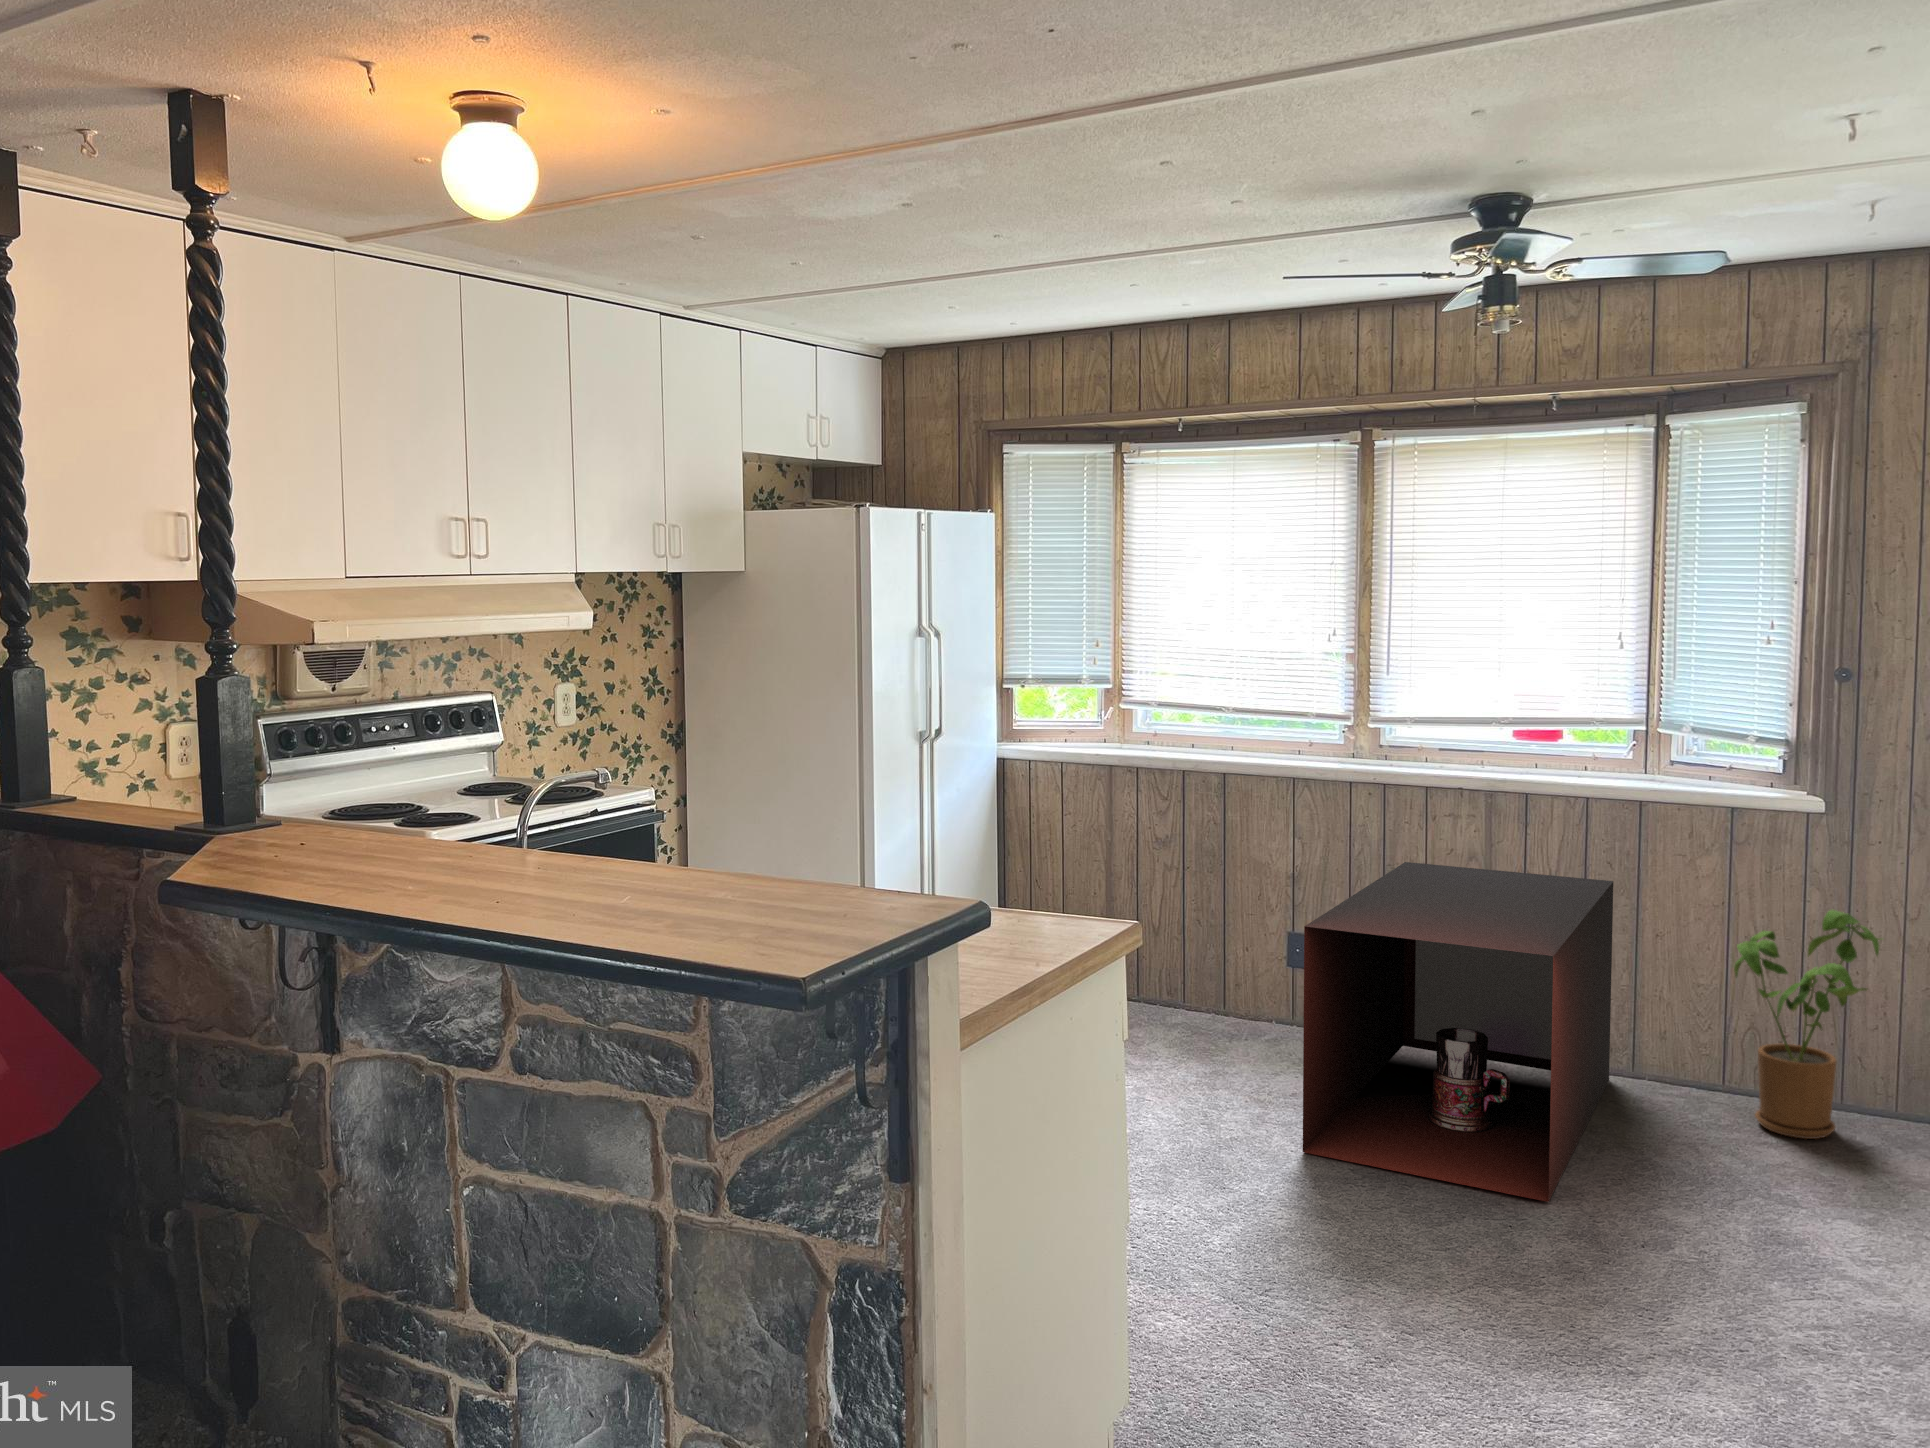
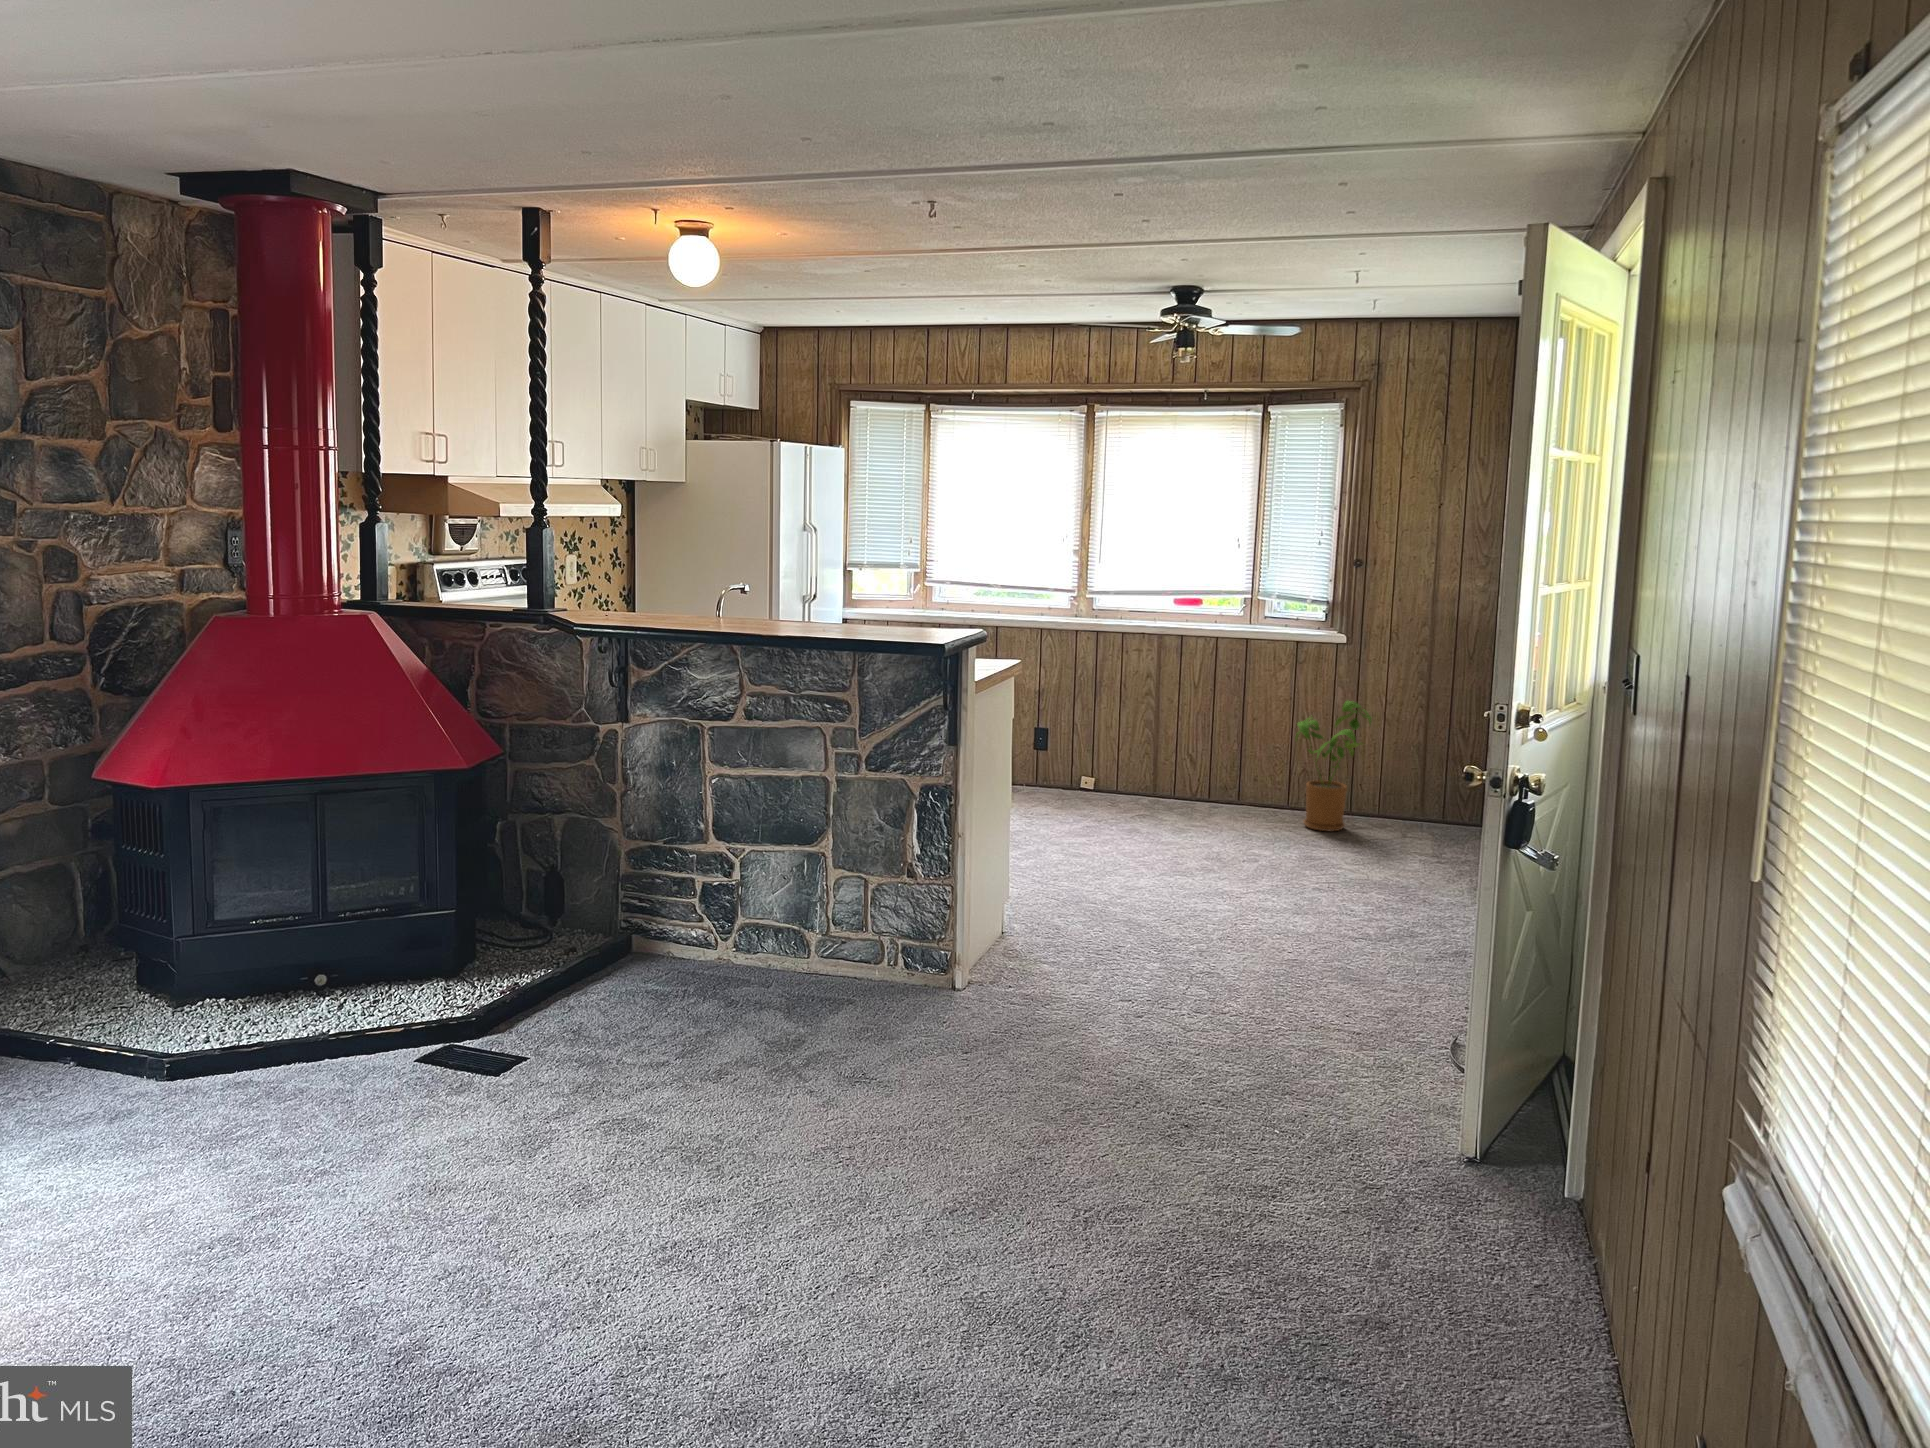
storage cabinet: present [1303,862,1613,1202] -> none [1053,681,1231,860]

